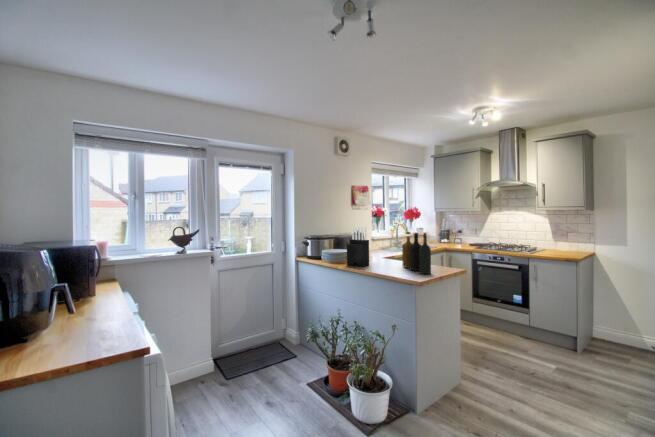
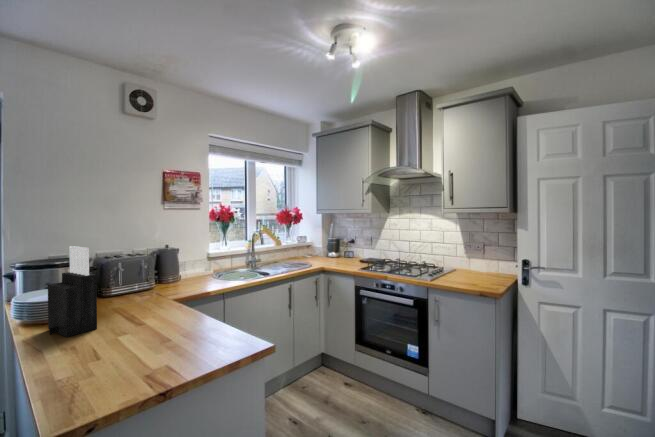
bottle: present [402,232,431,274] -> none [134,259,177,379]

